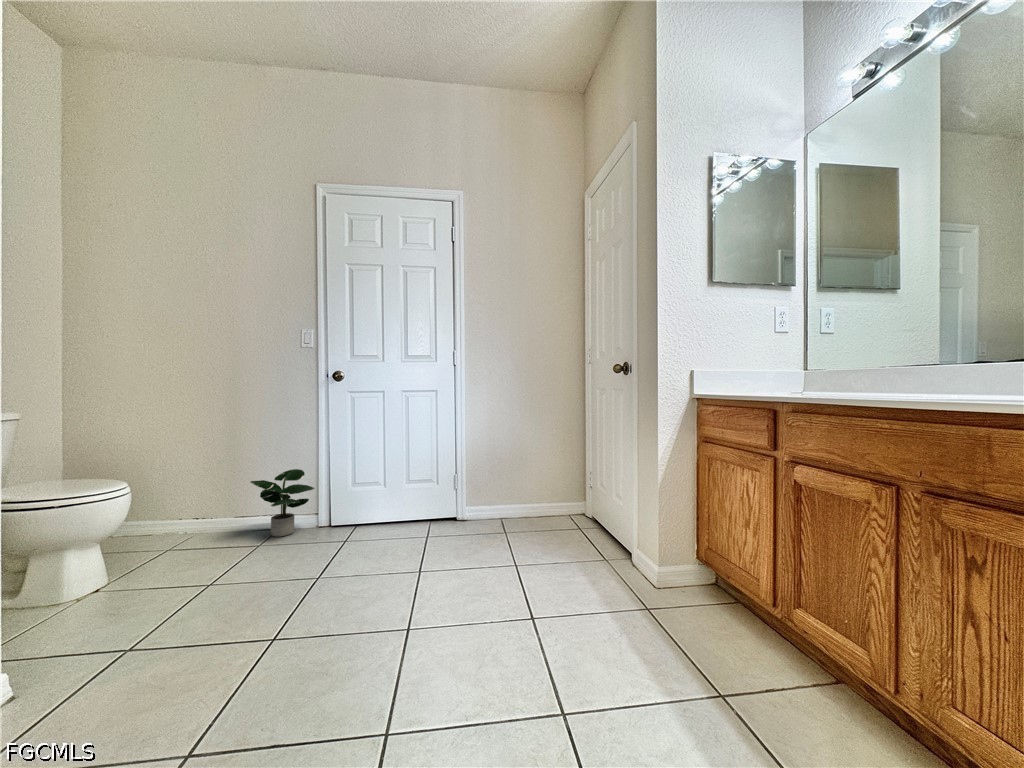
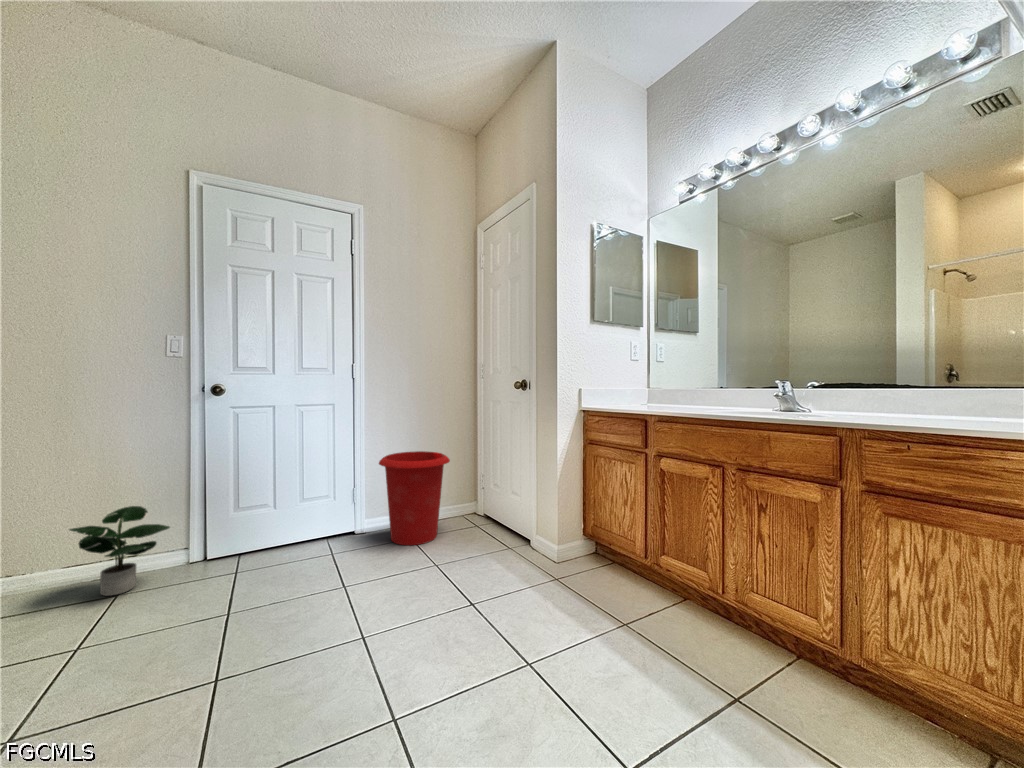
waste bin: none [480,441,551,536] -> present [379,451,450,545]

